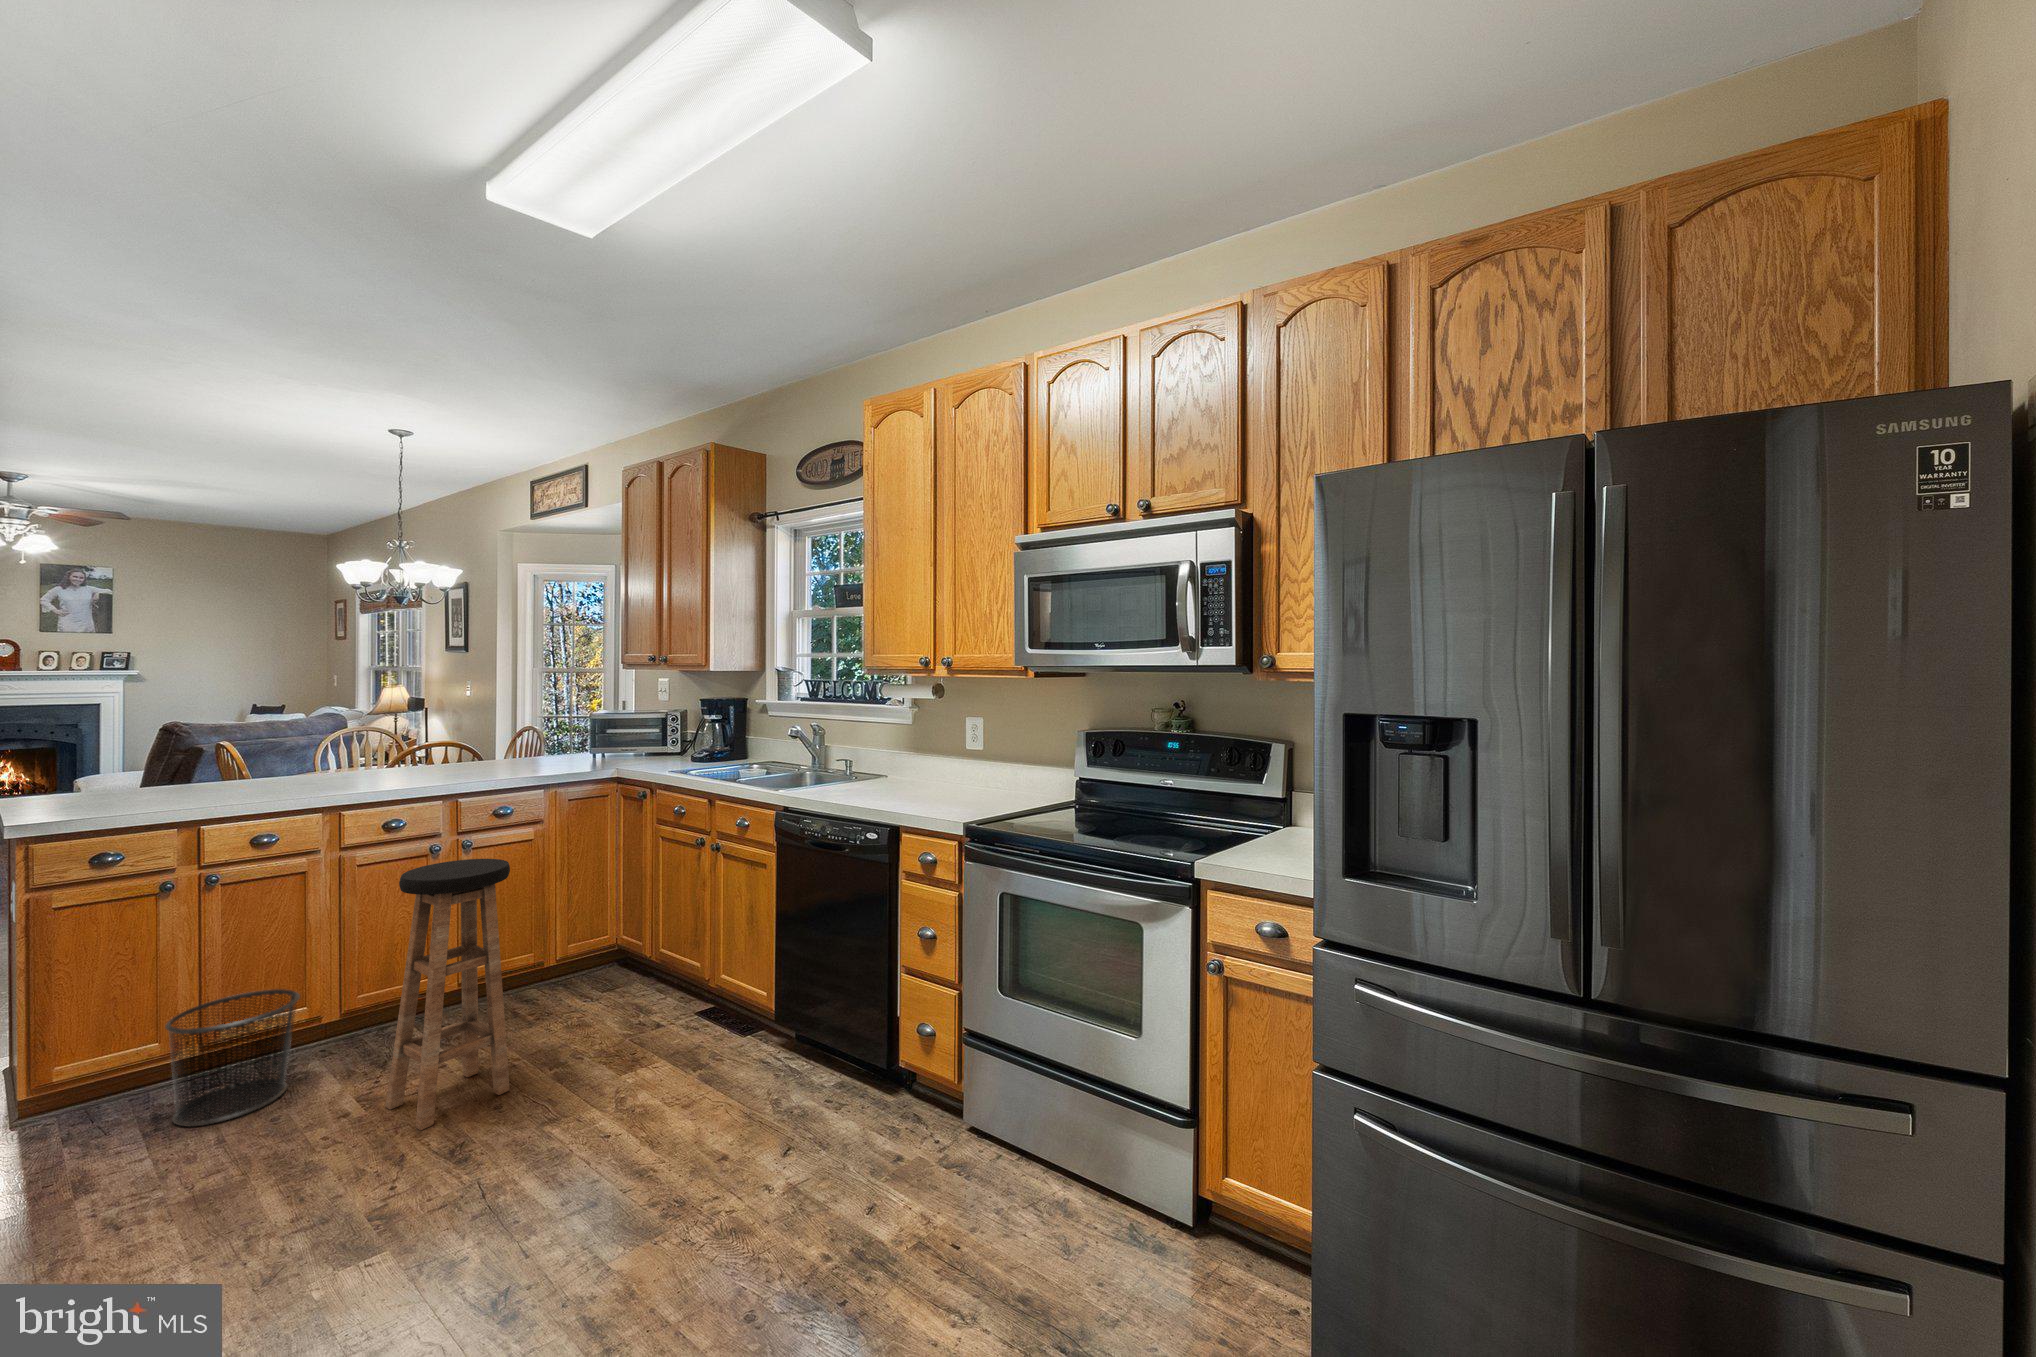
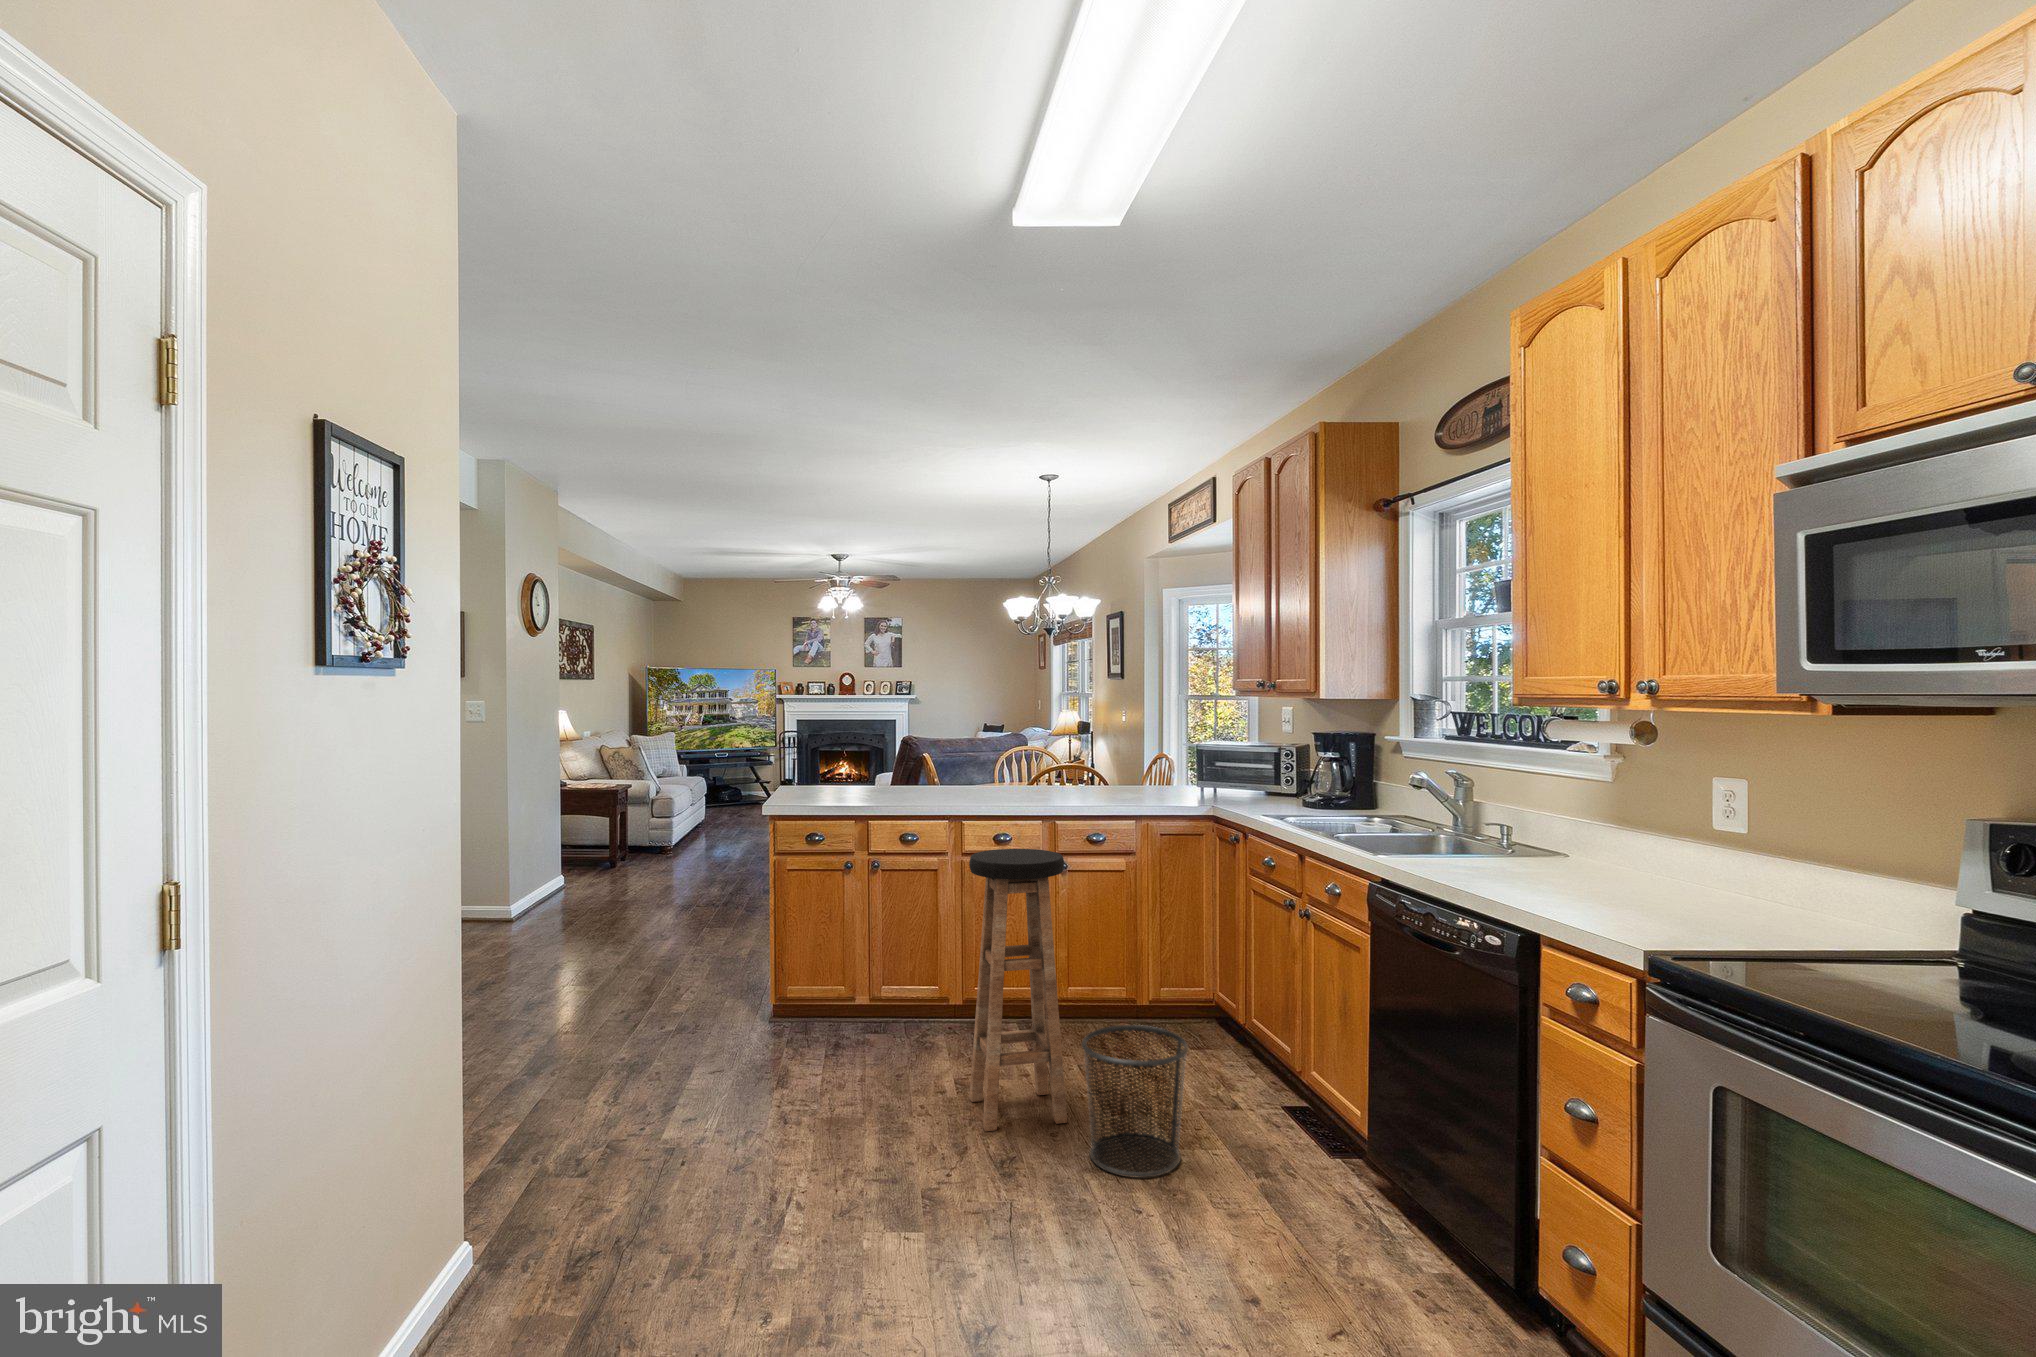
waste bin: present [165,989,300,1126] -> present [1082,1025,1188,1178]

